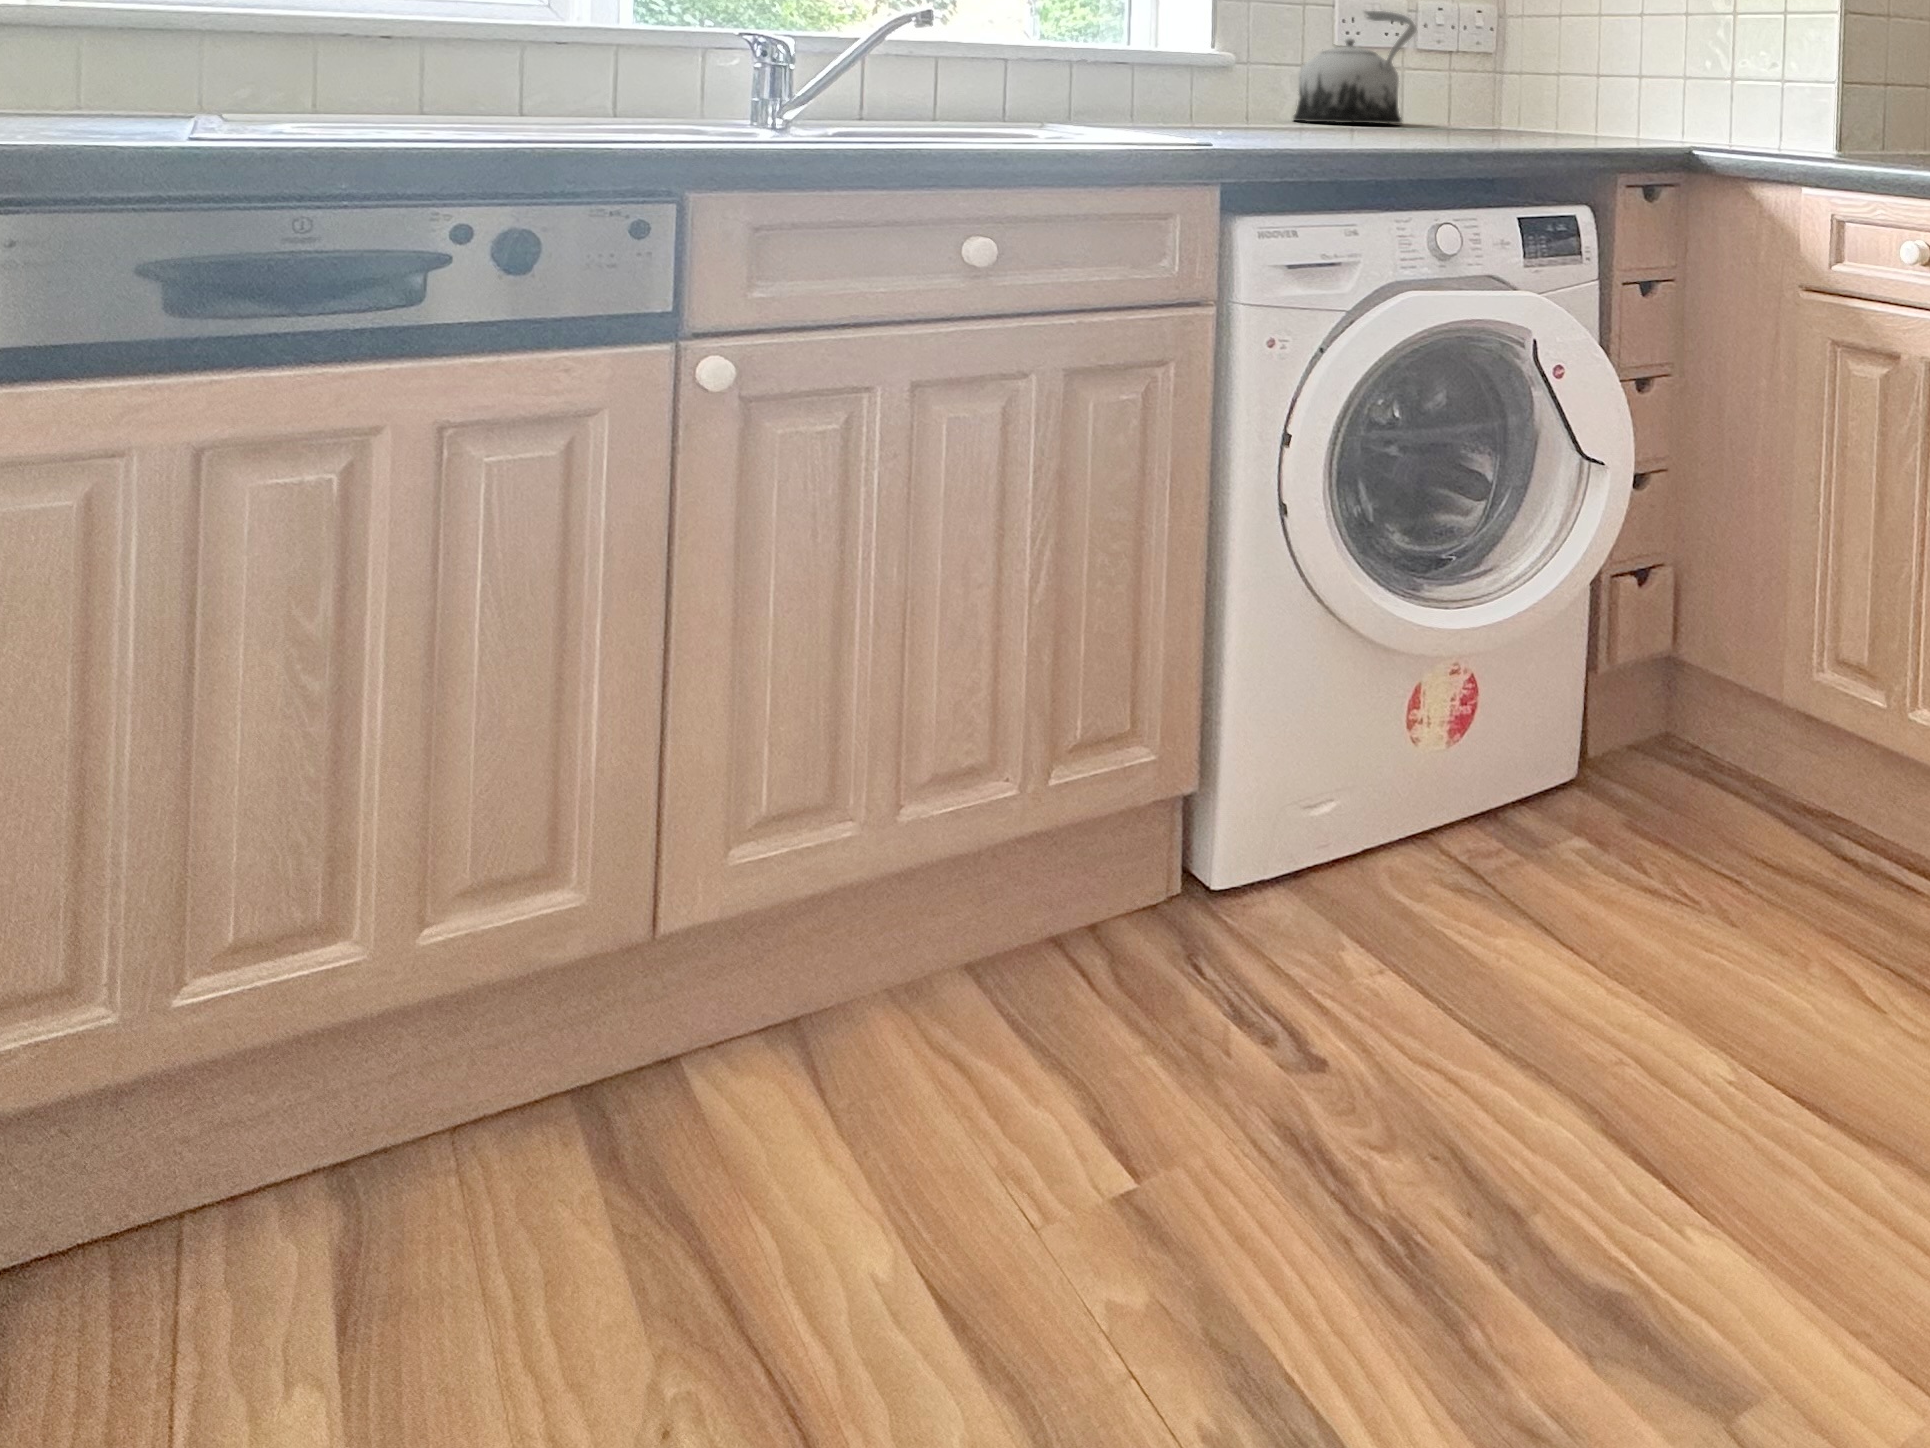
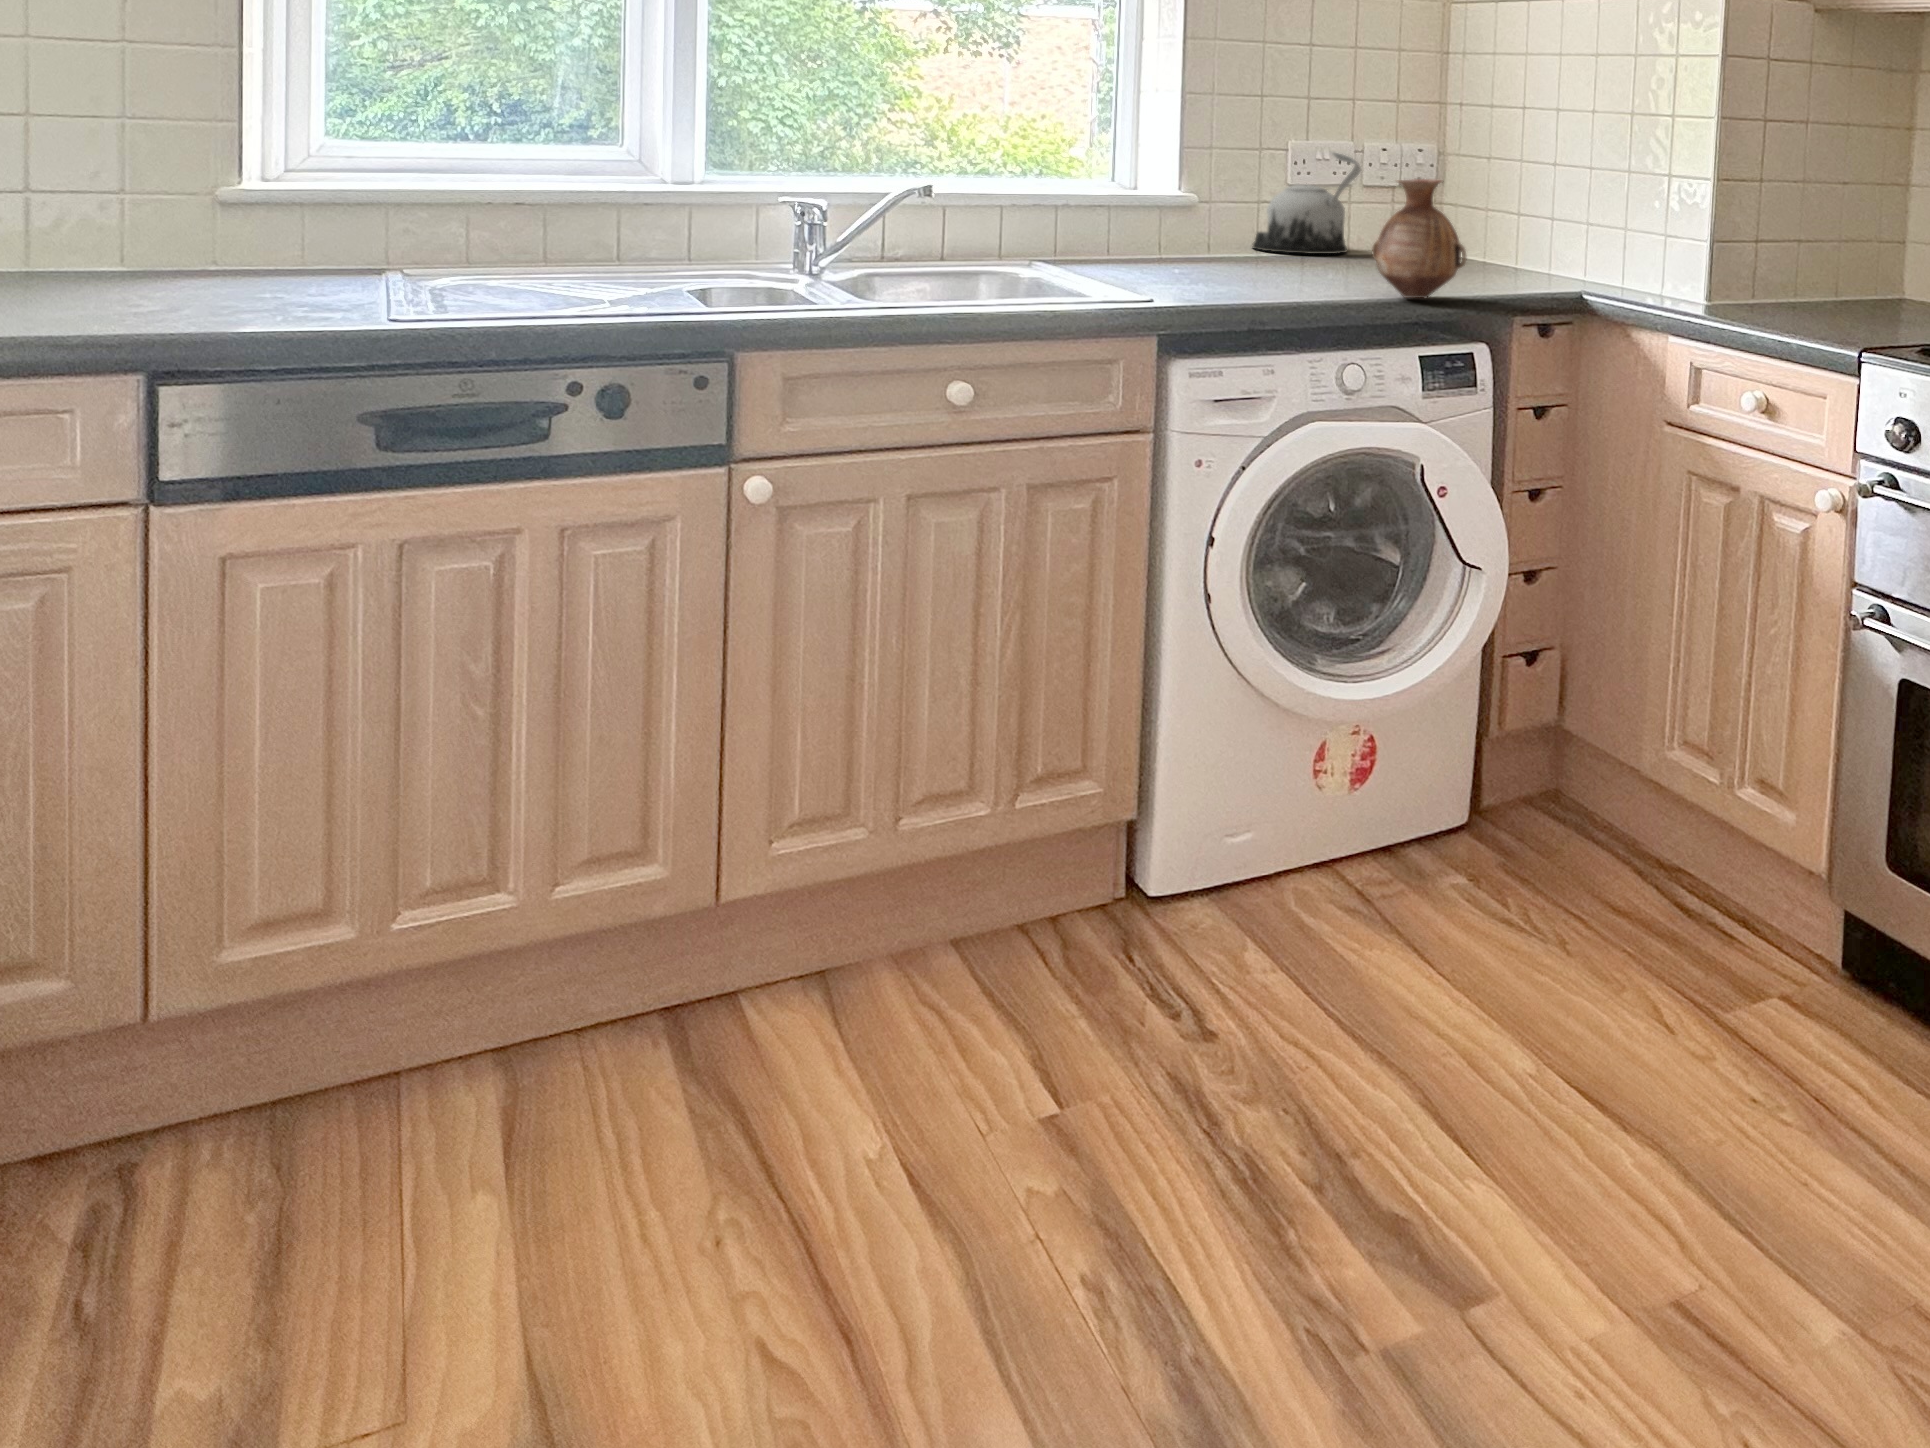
vase: none [1458,8,1573,148] -> present [1372,179,1467,298]

